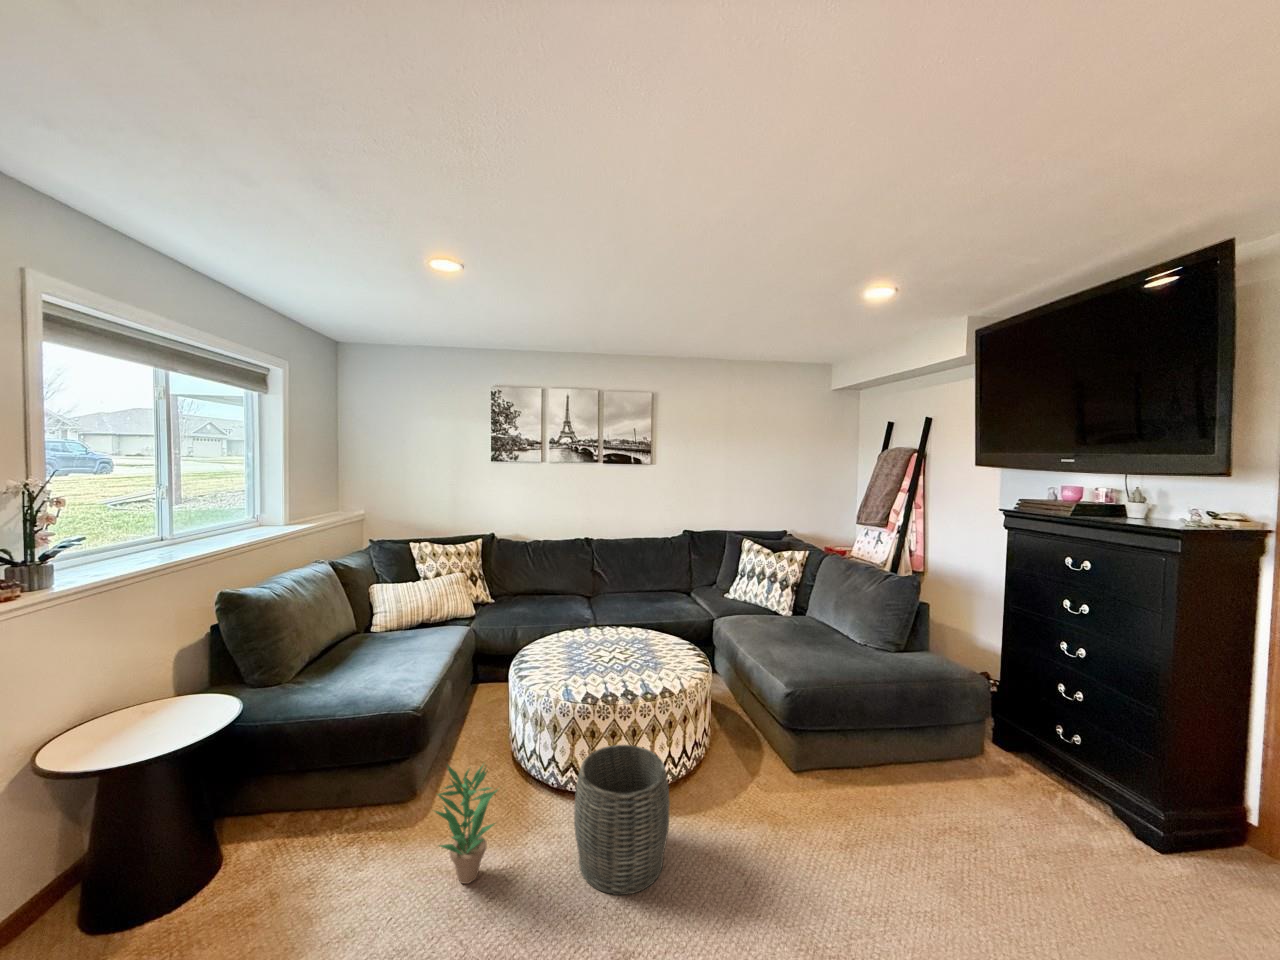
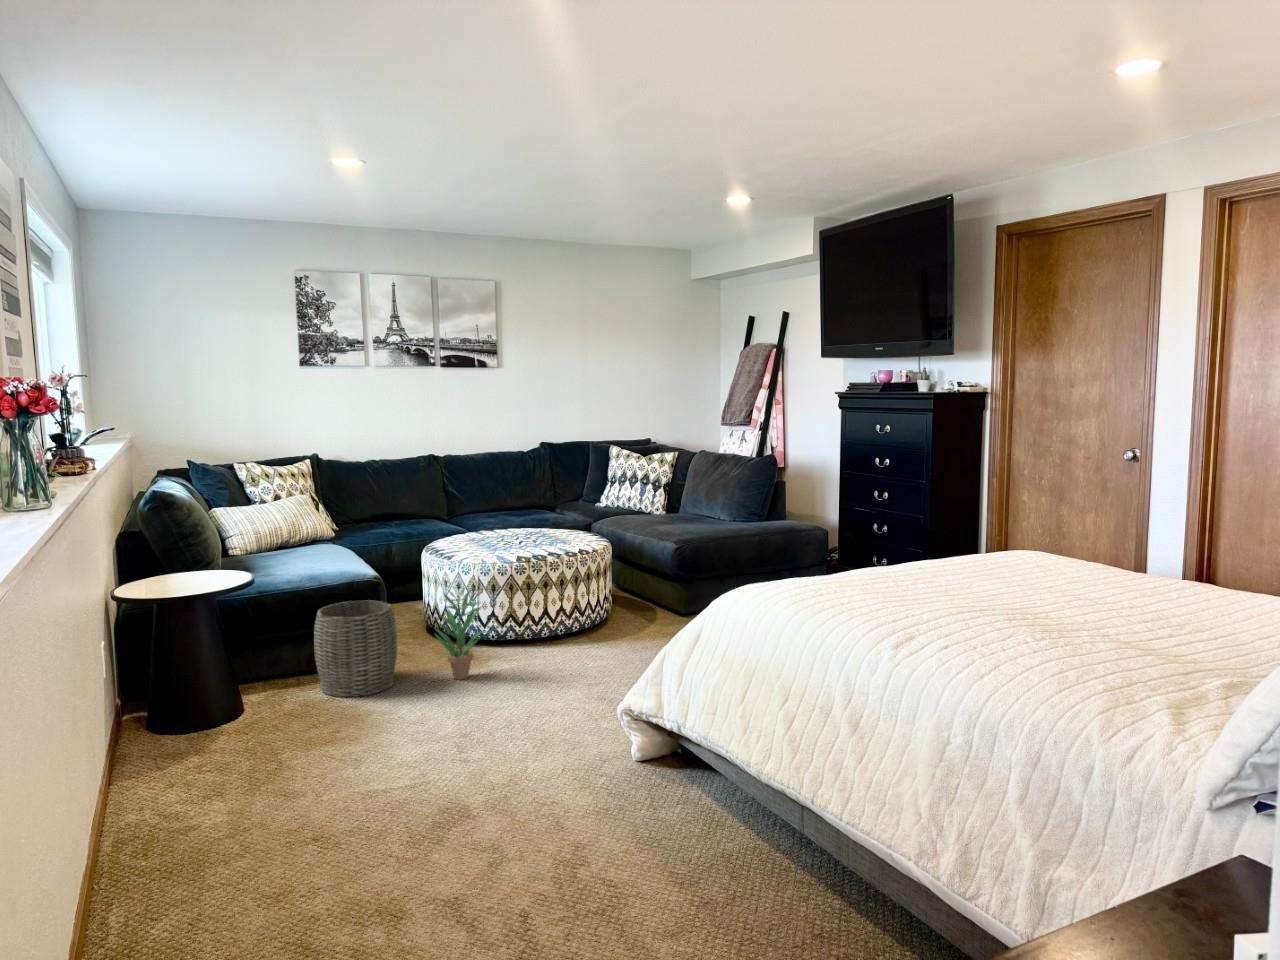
woven basket: present [574,745,670,895] -> present [314,601,397,697]

